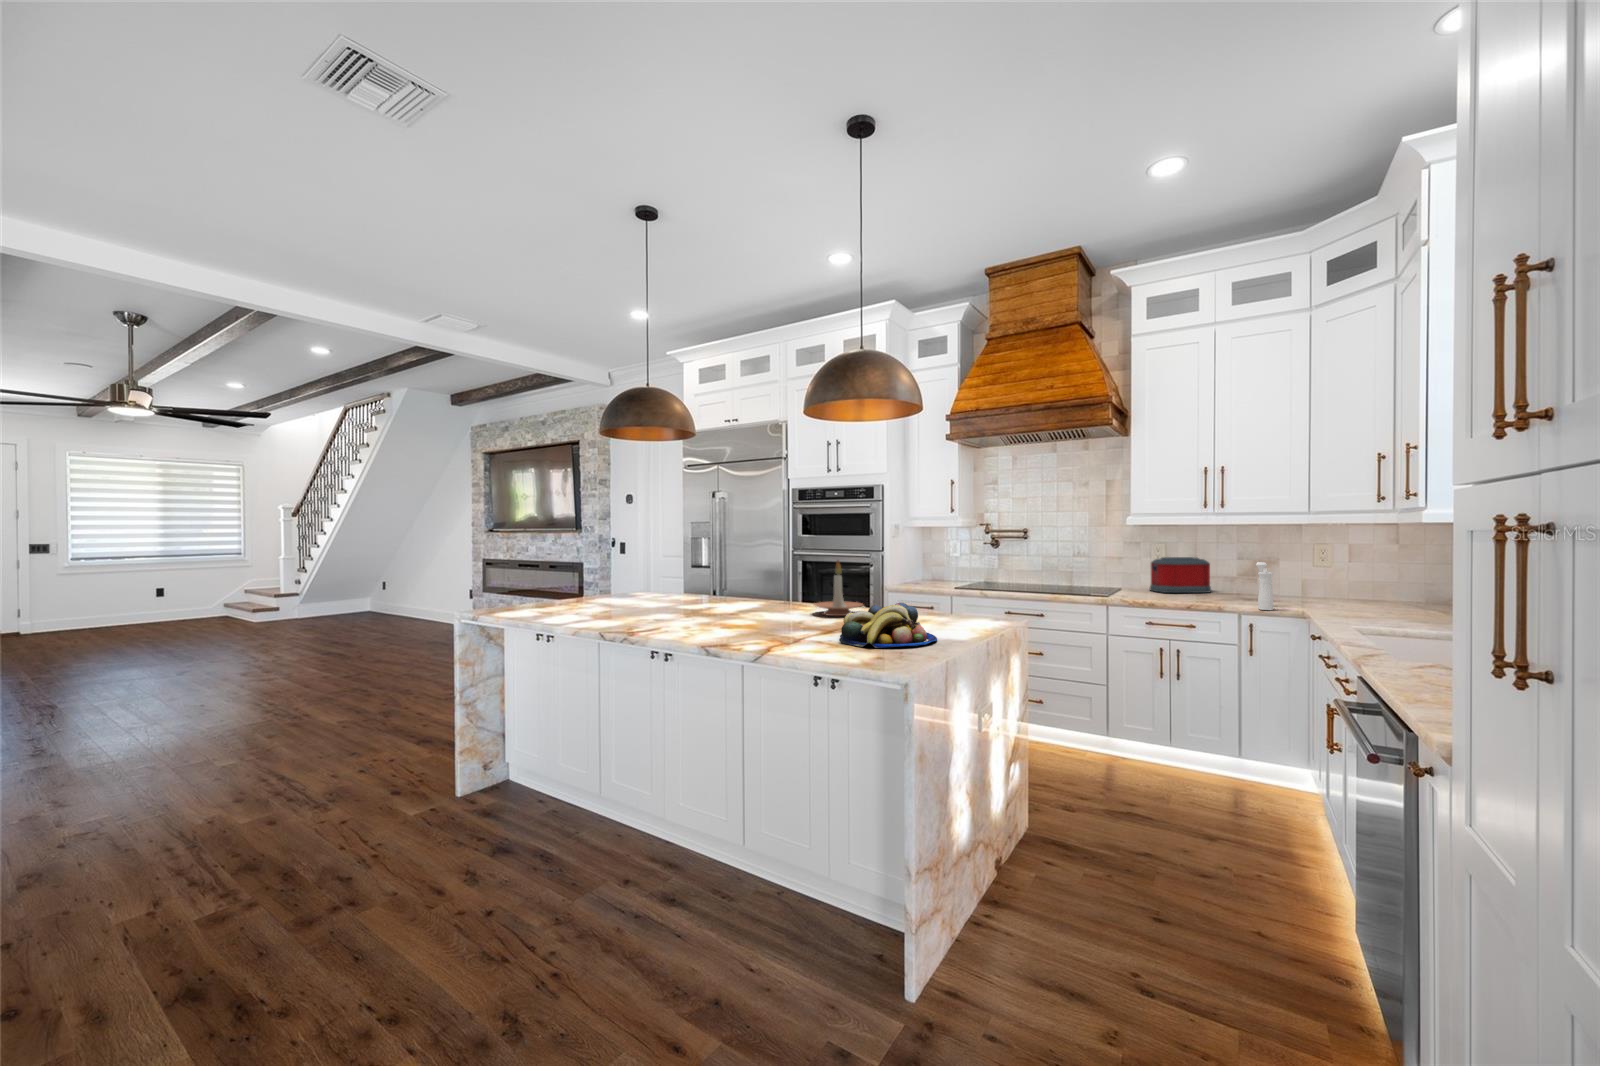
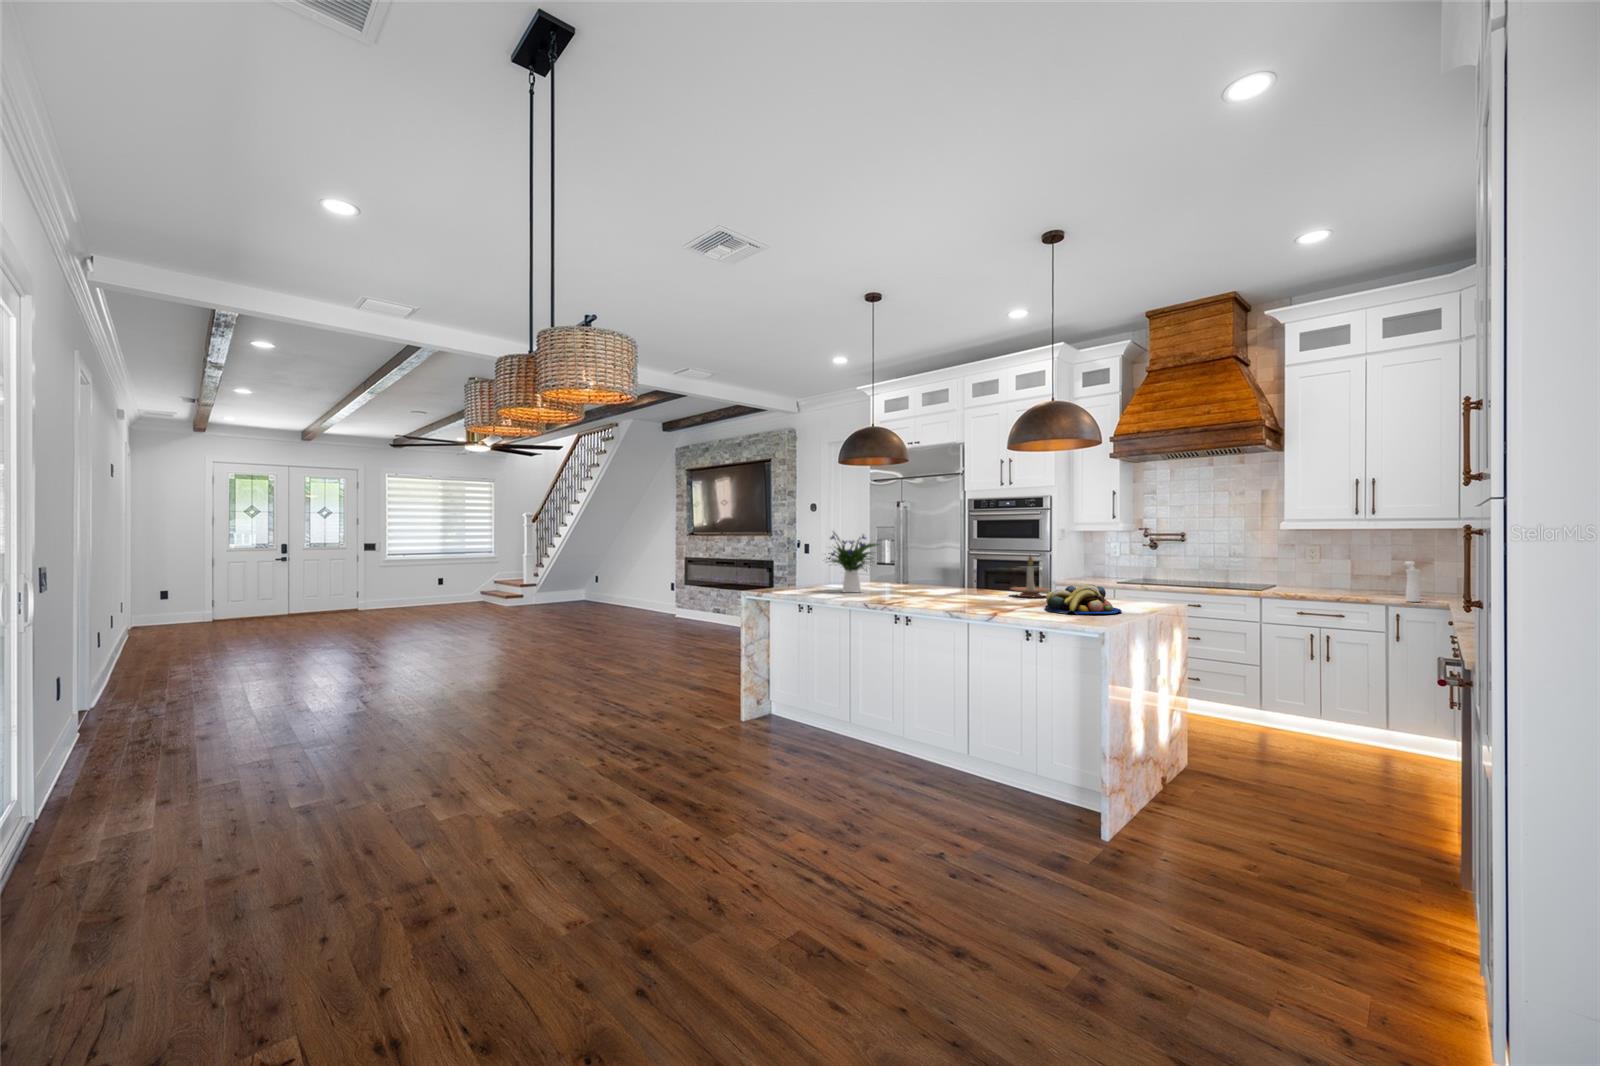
flower arrangement: none [570,528,651,613] -> present [828,532,877,592]
toaster: present [1150,557,1211,593] -> none [1303,558,1364,589]

